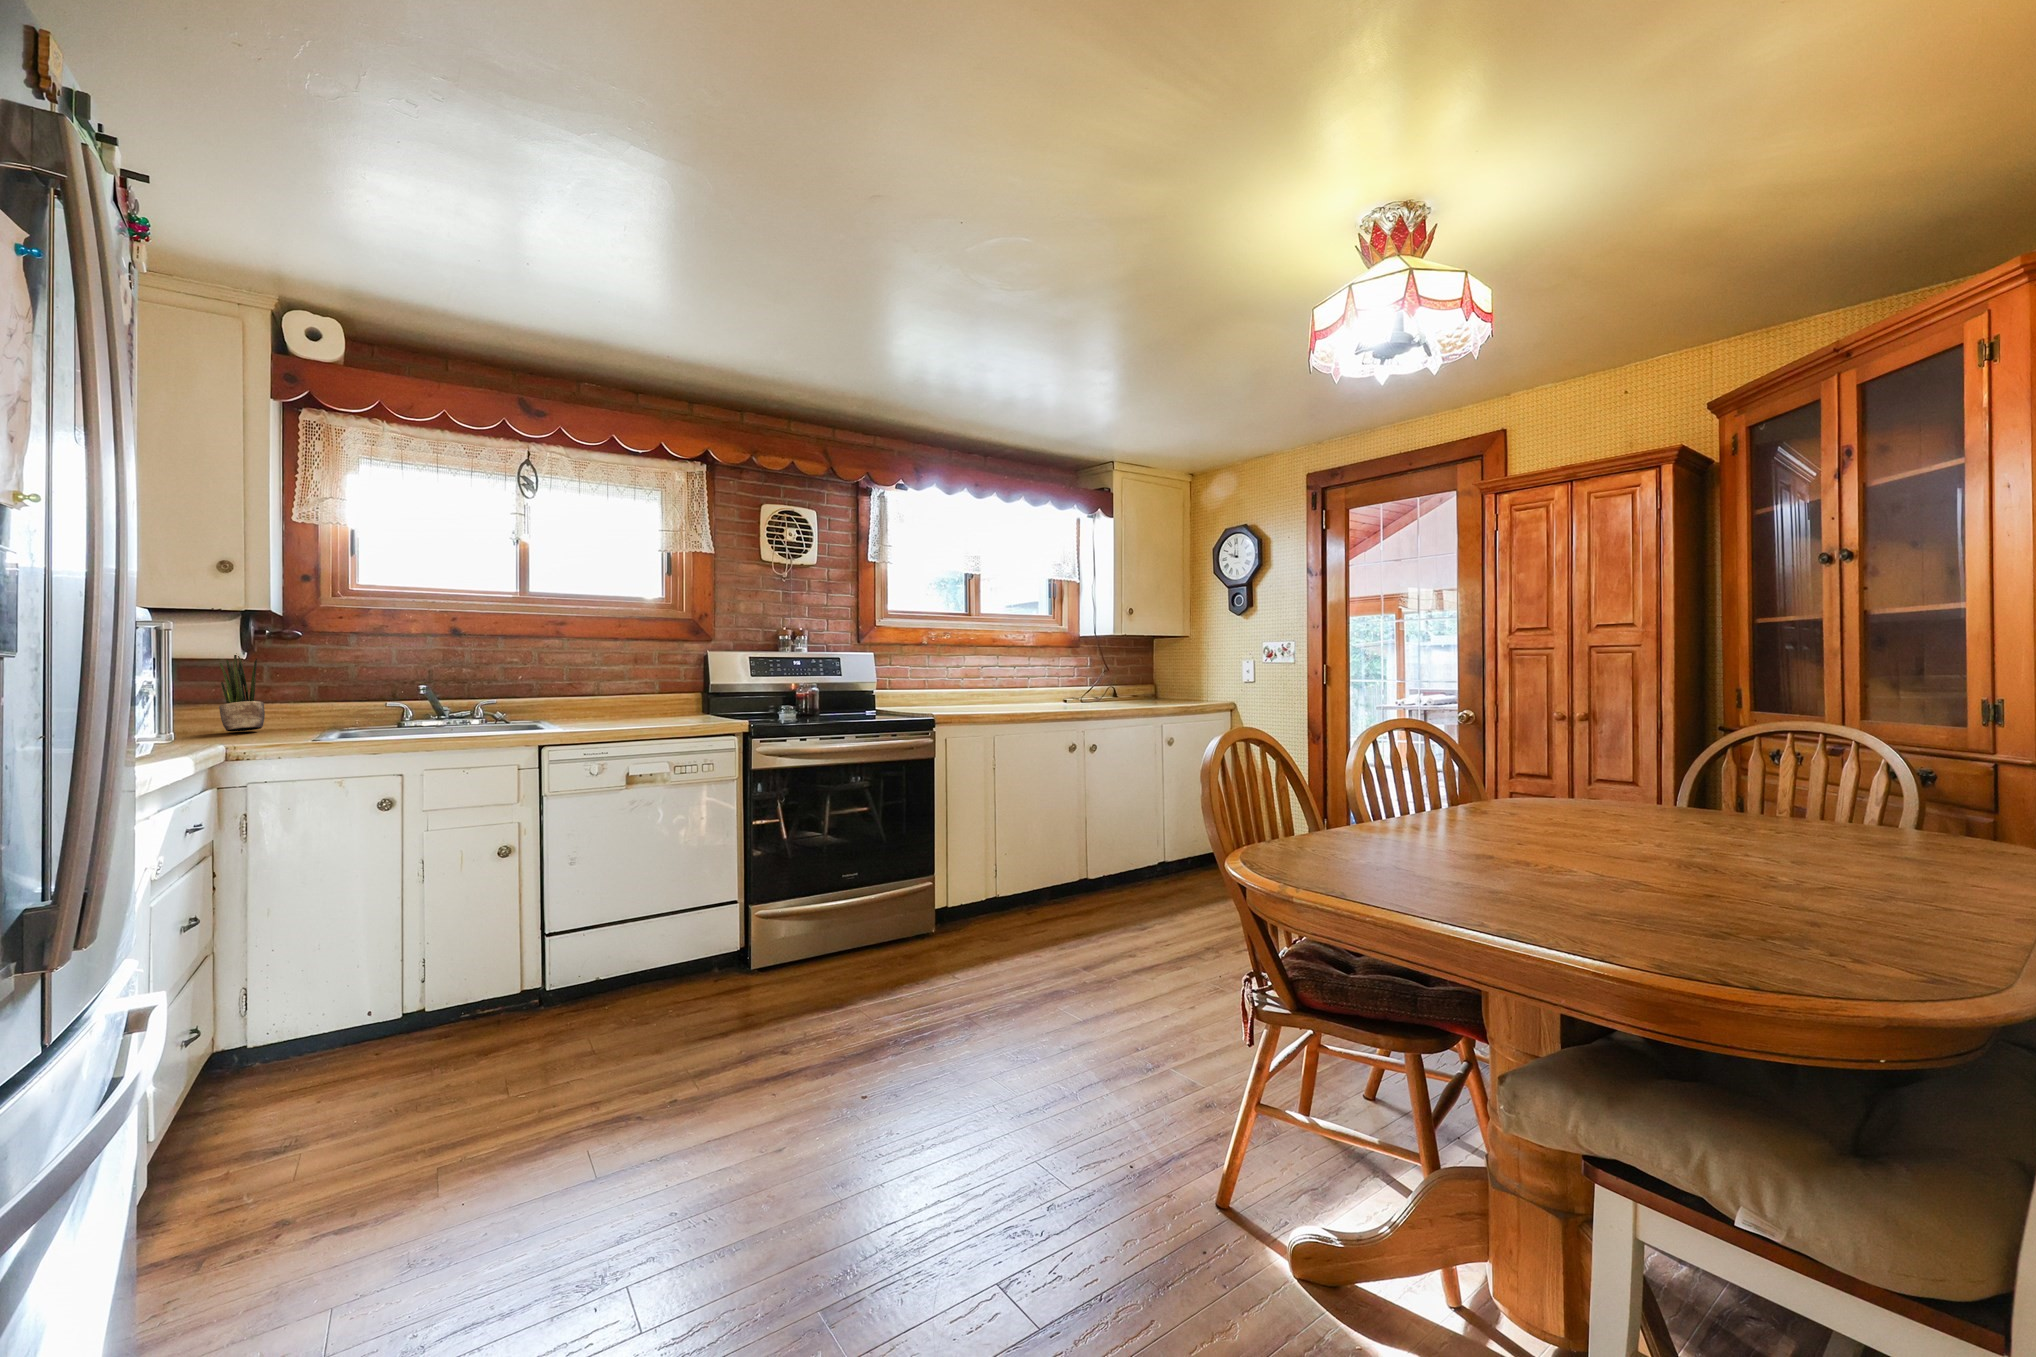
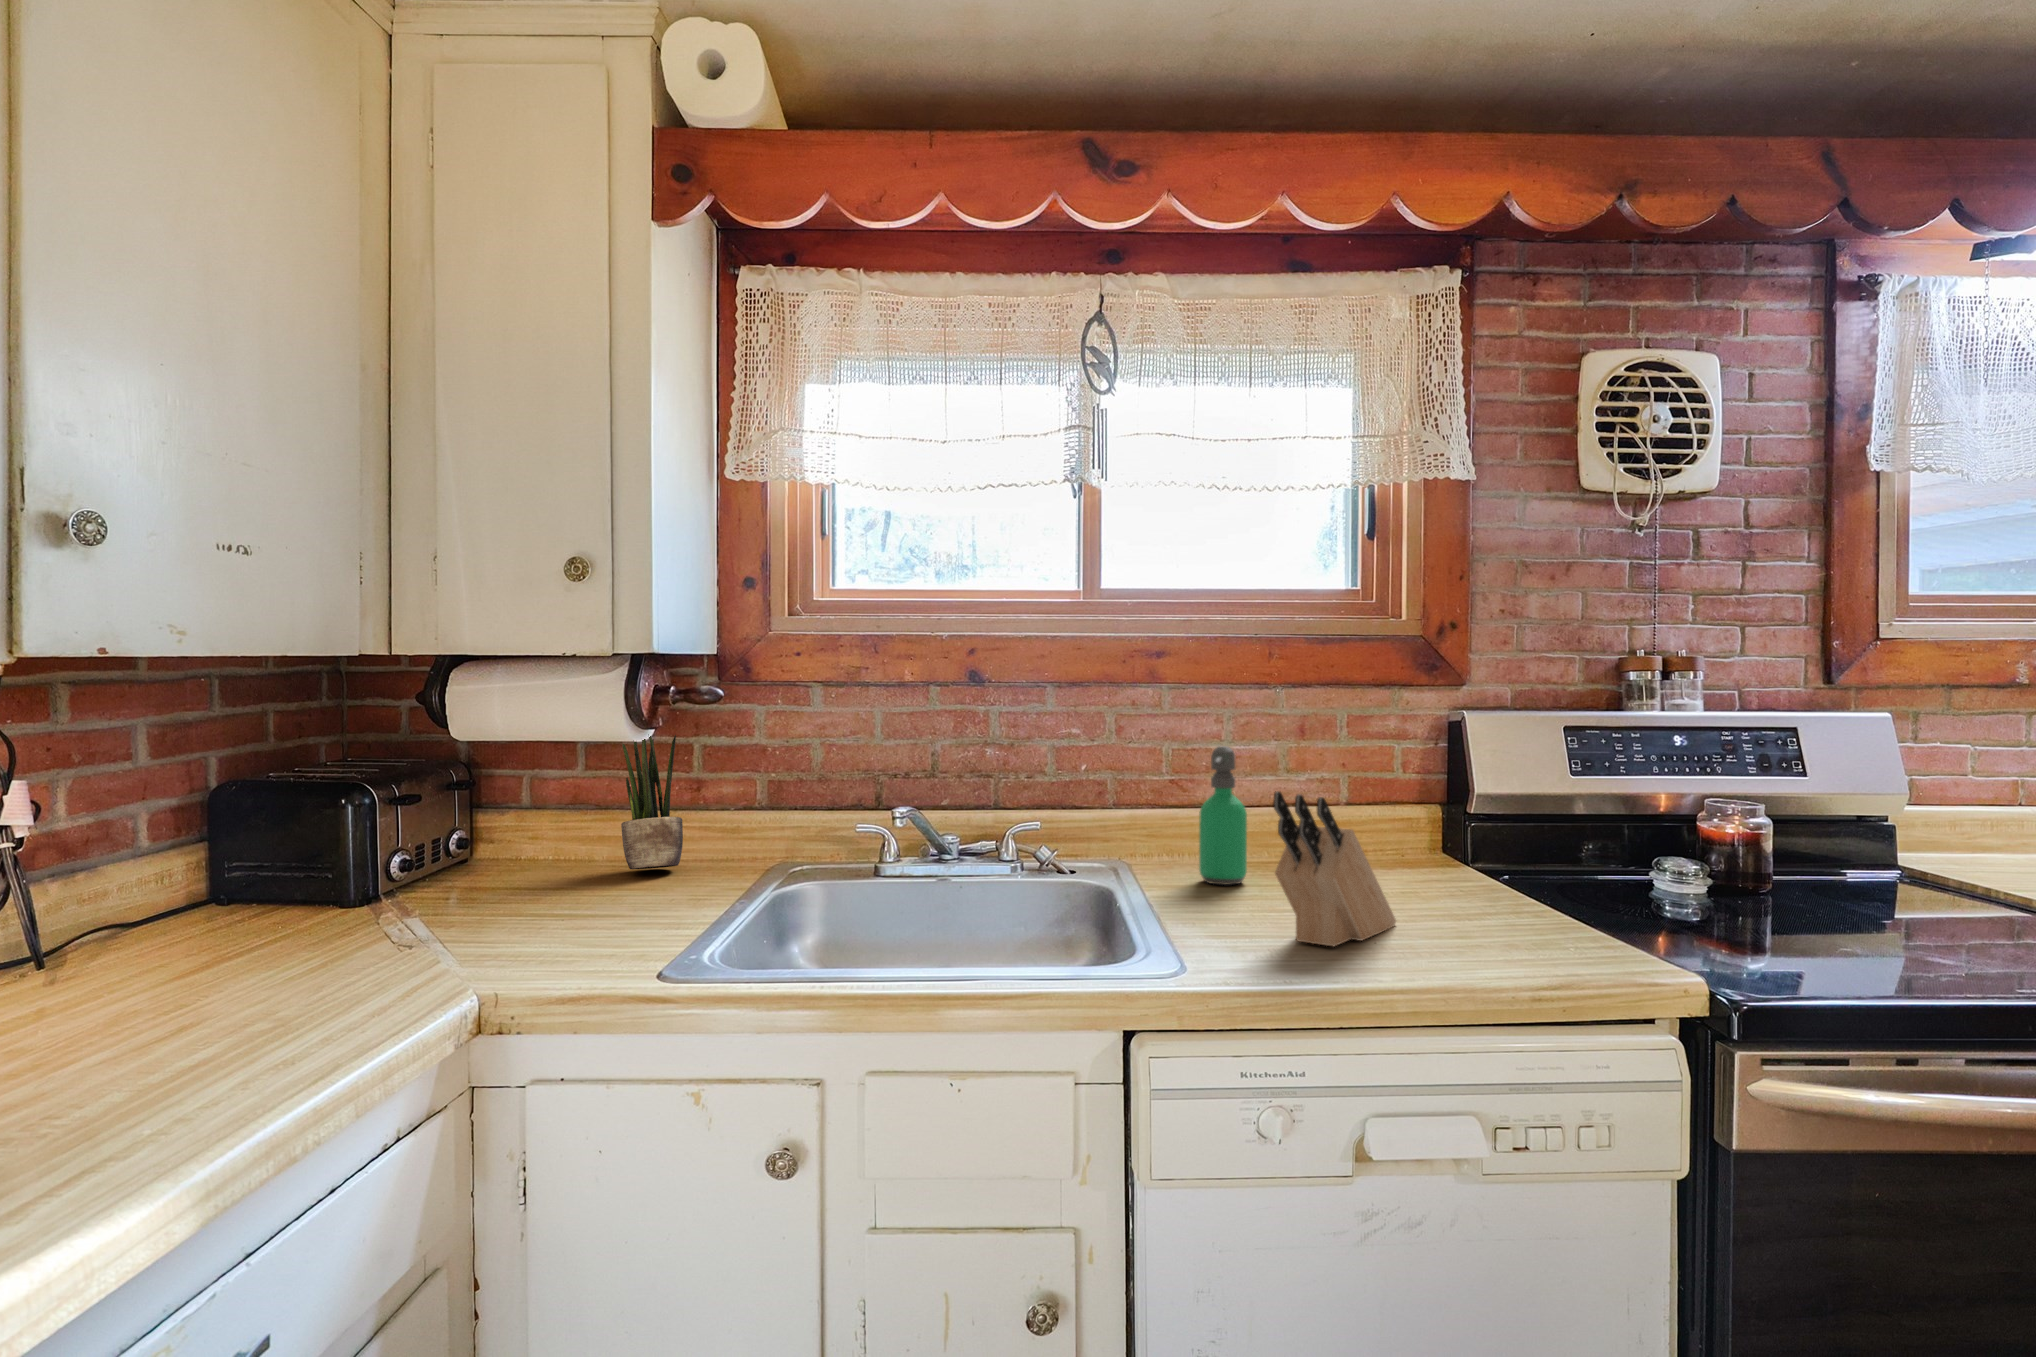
soap dispenser: none [580,662,603,722] -> present [1199,746,1247,885]
knife block: none [605,671,663,732] -> present [1273,791,1396,946]

